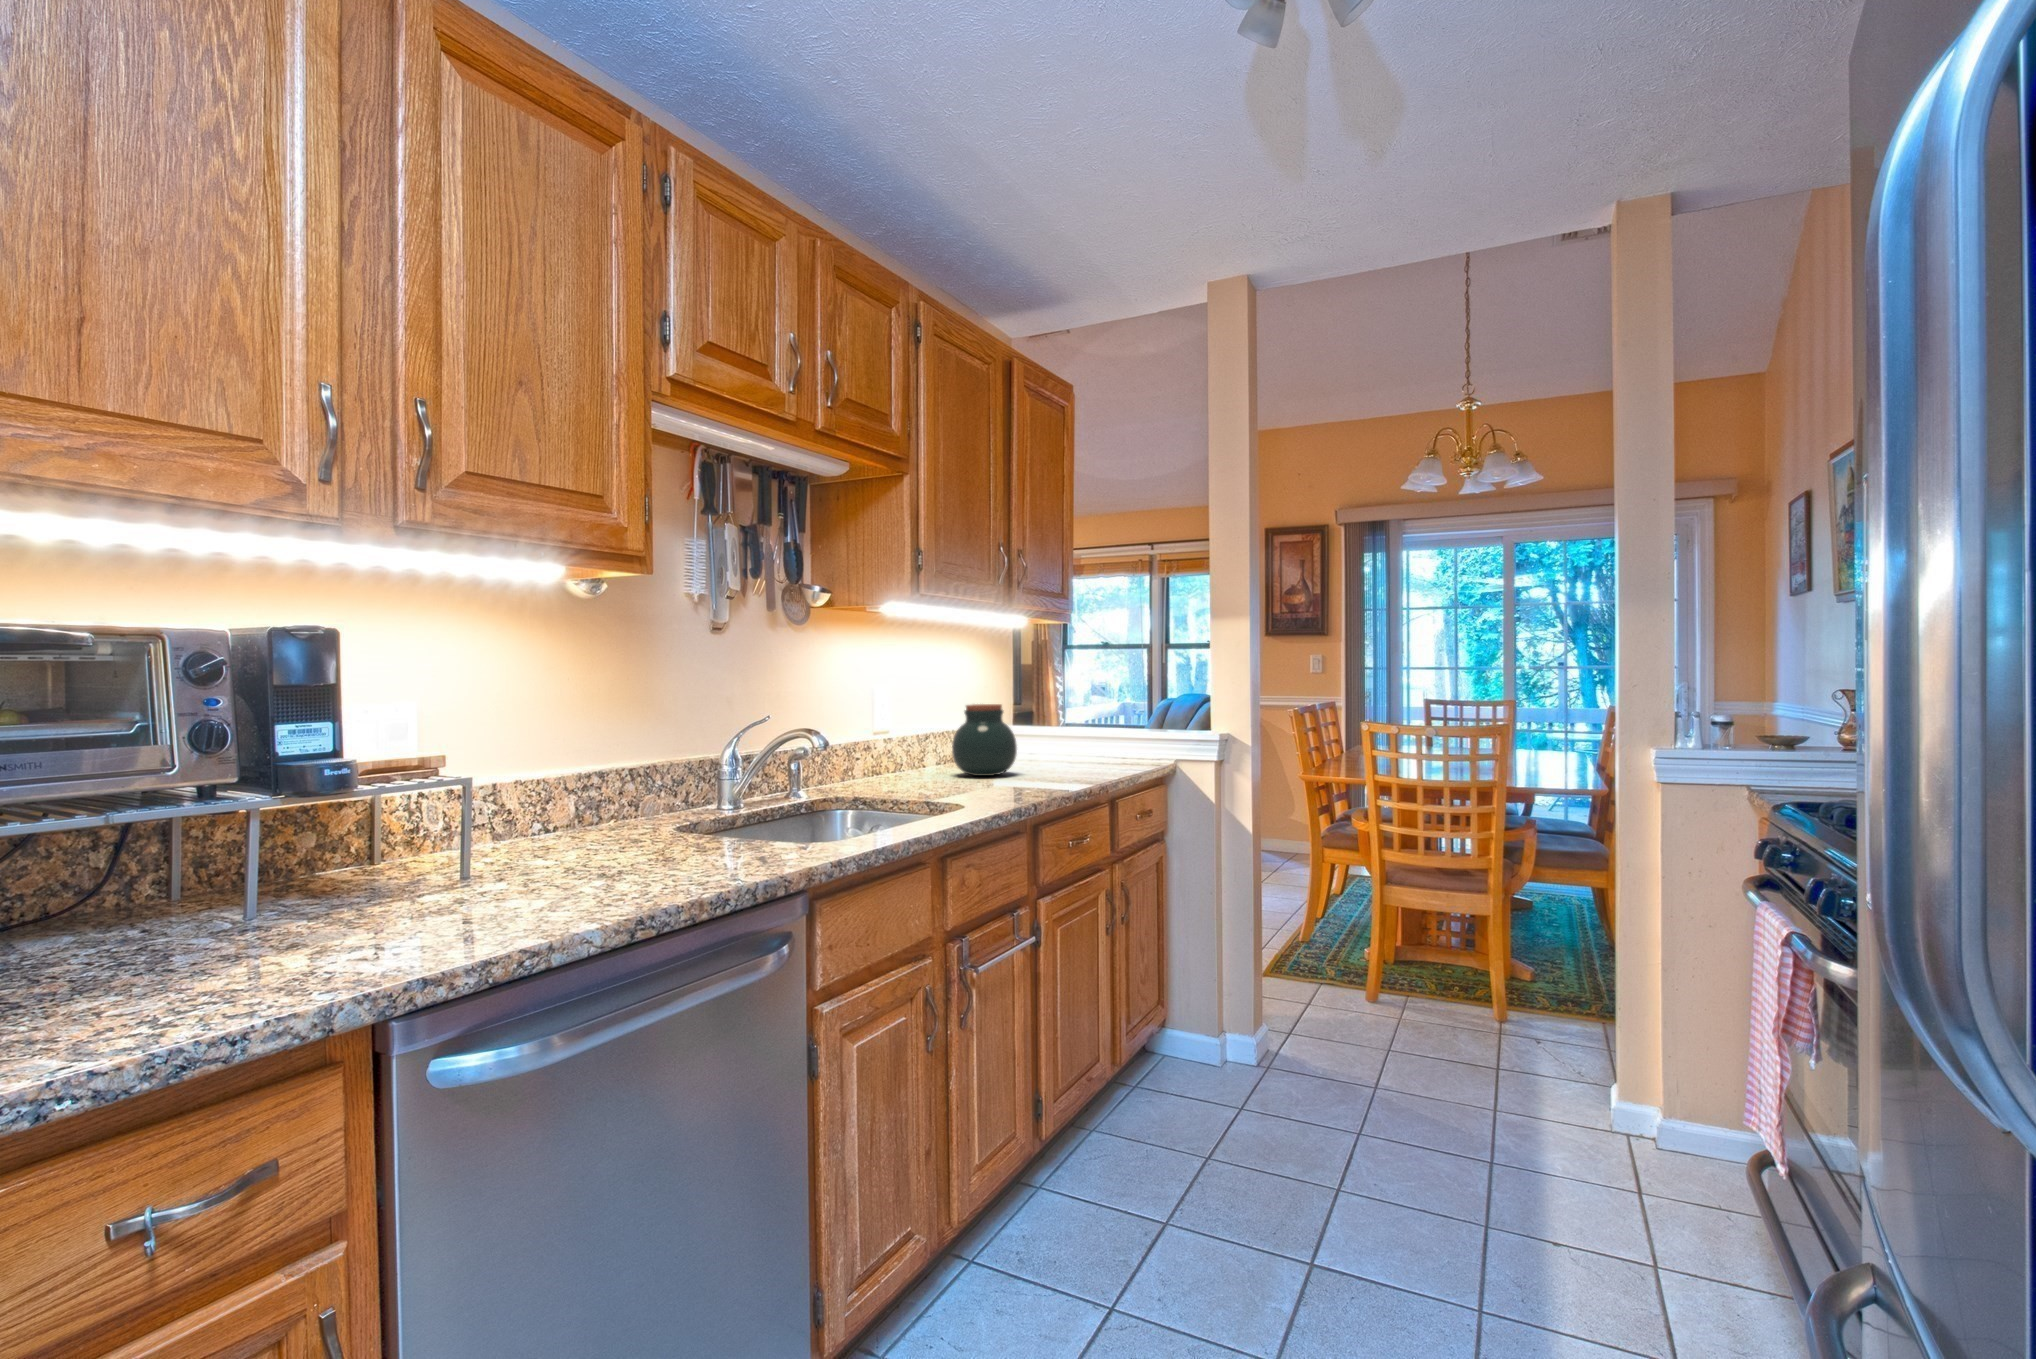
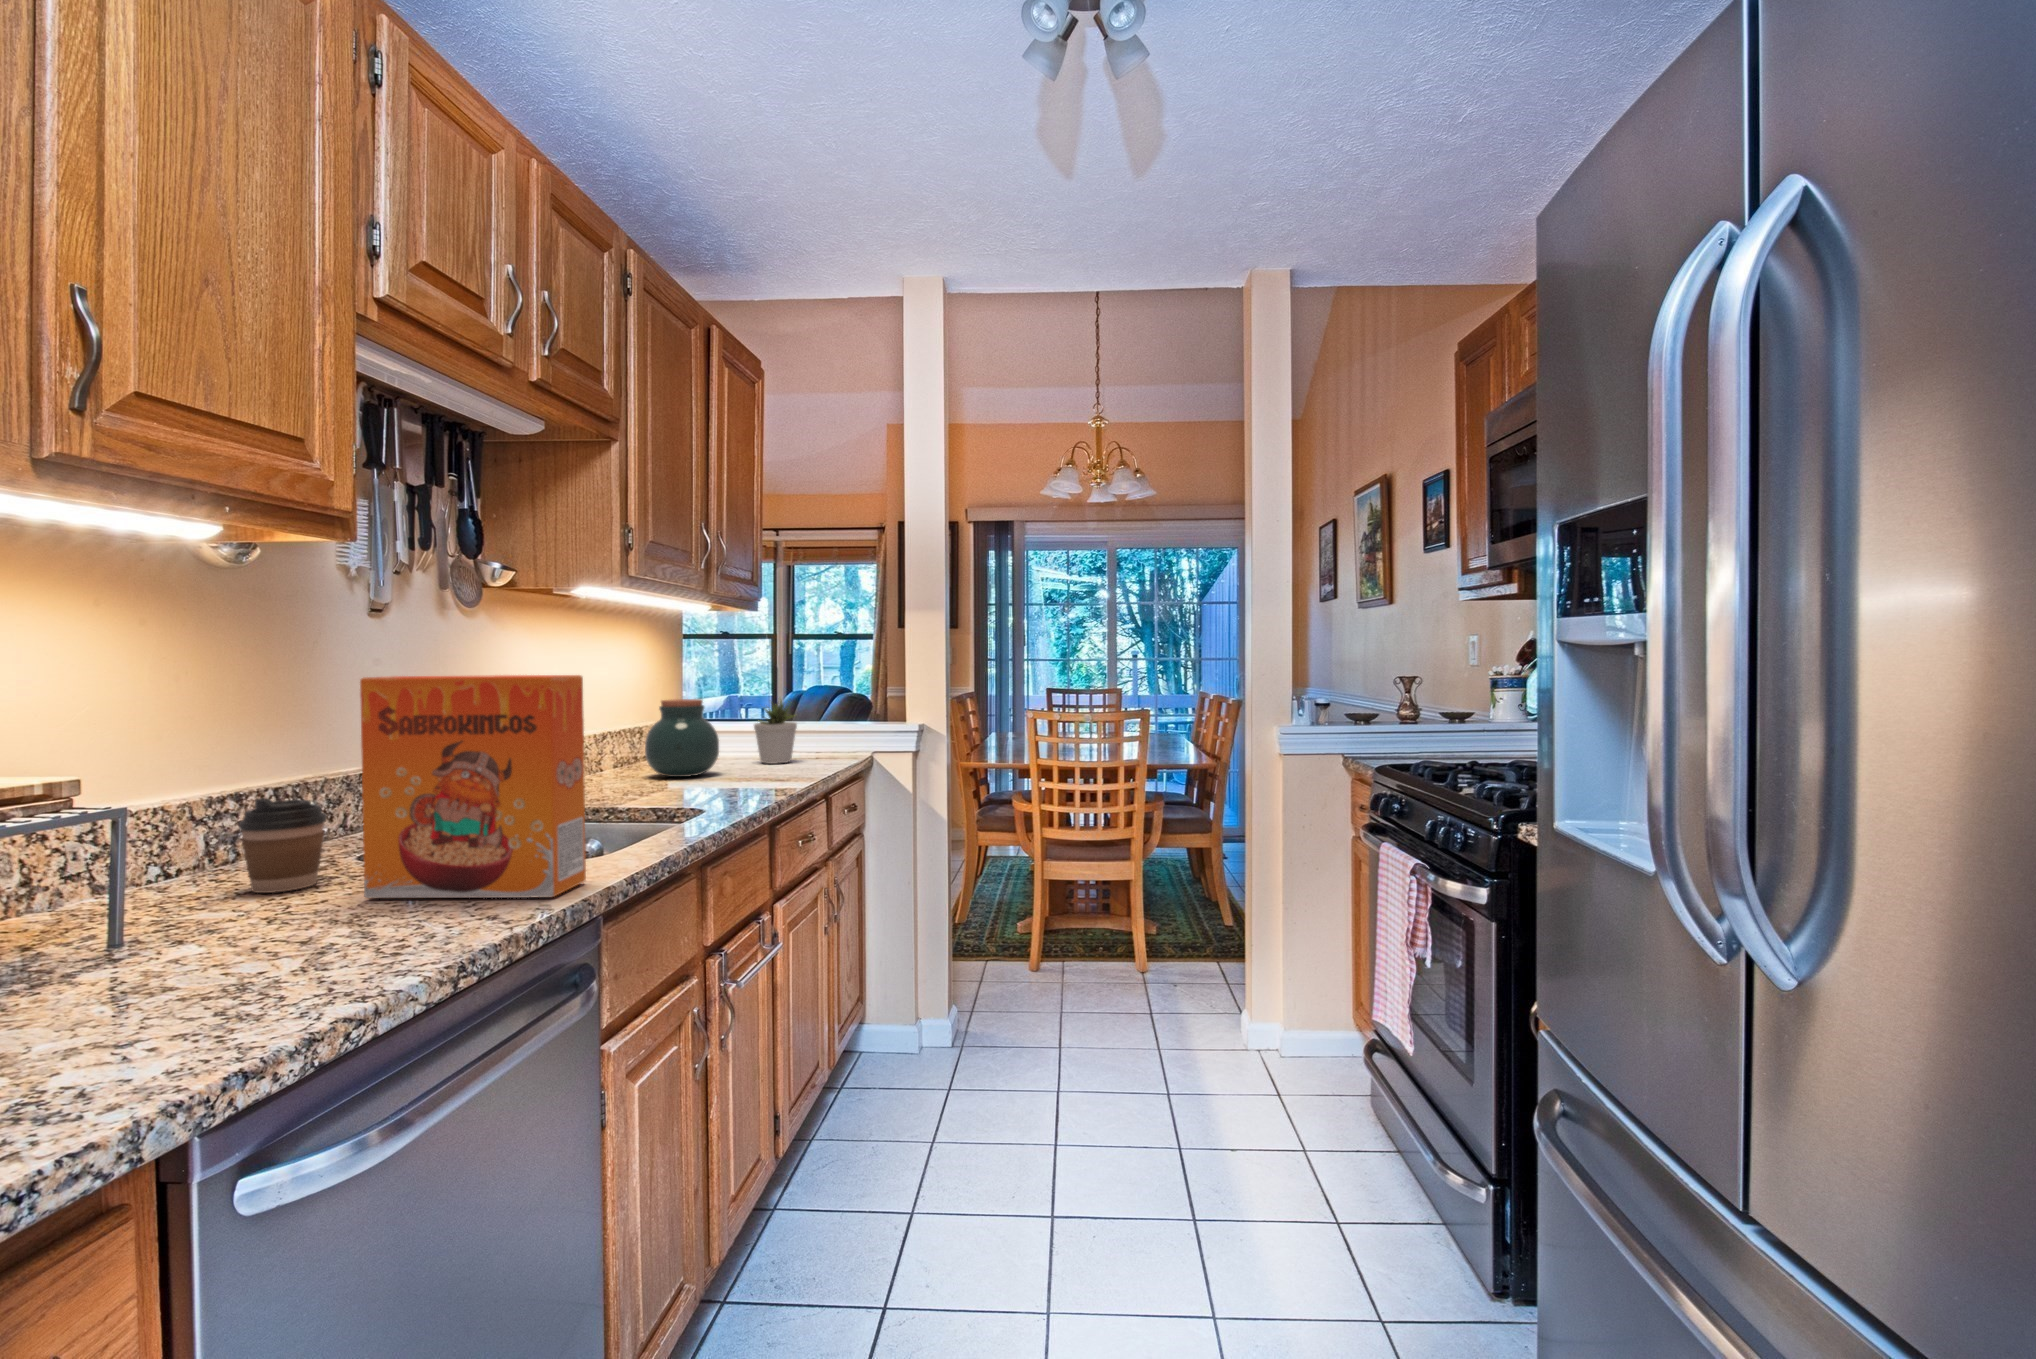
cereal box: none [638,678,796,872] -> present [360,675,586,898]
potted plant: none [1058,702,1099,768] -> present [754,699,797,764]
coffee cup: none [579,775,637,849] -> present [239,798,327,893]

